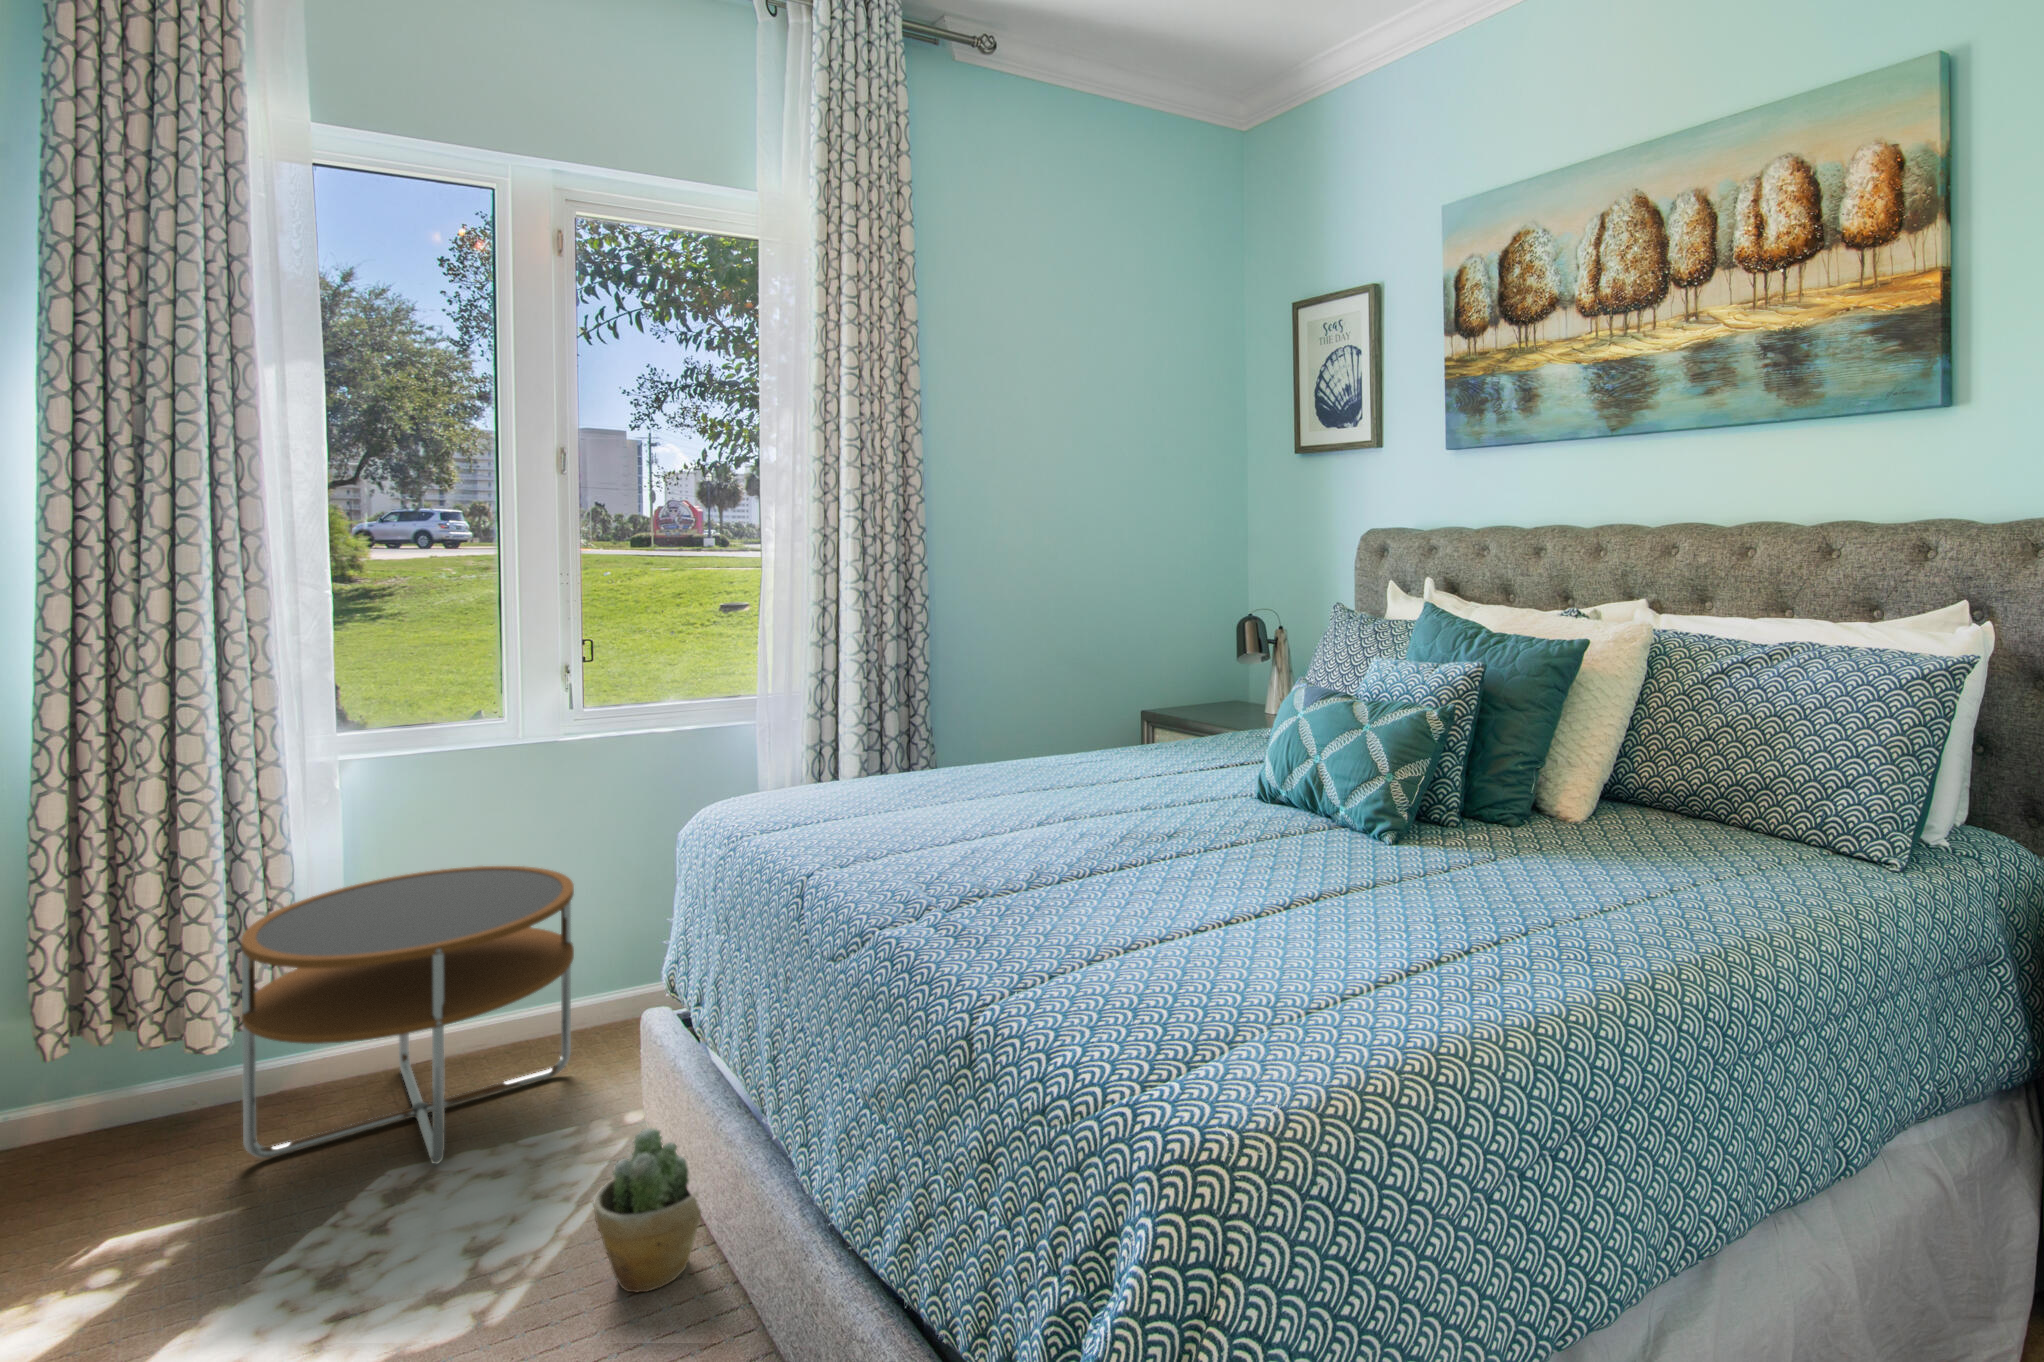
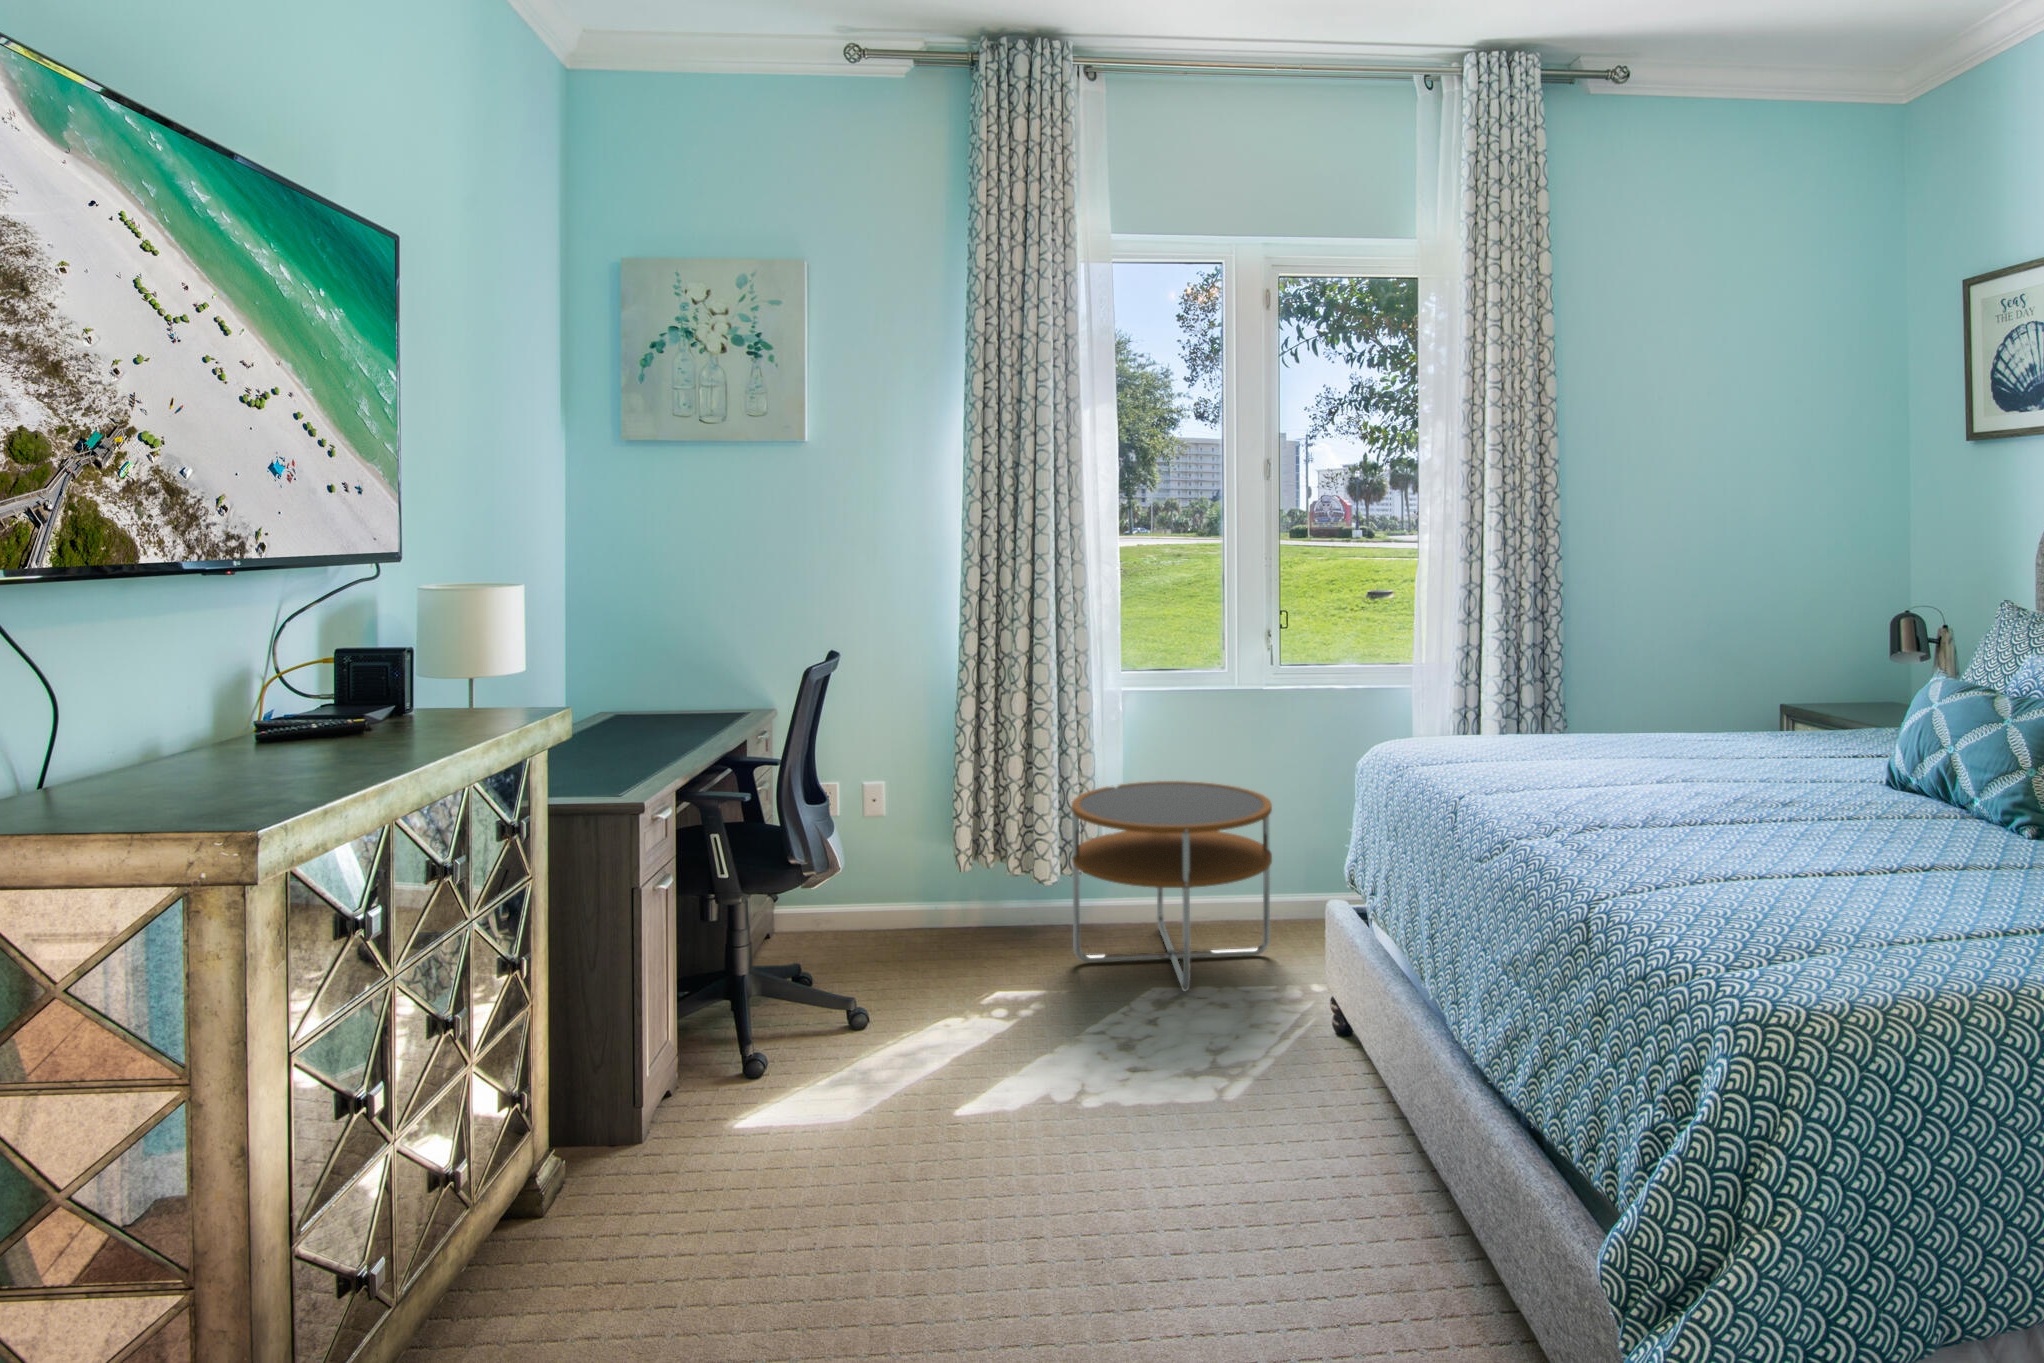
potted plant: present [593,1128,701,1292] -> none [1292,986,1376,1112]

